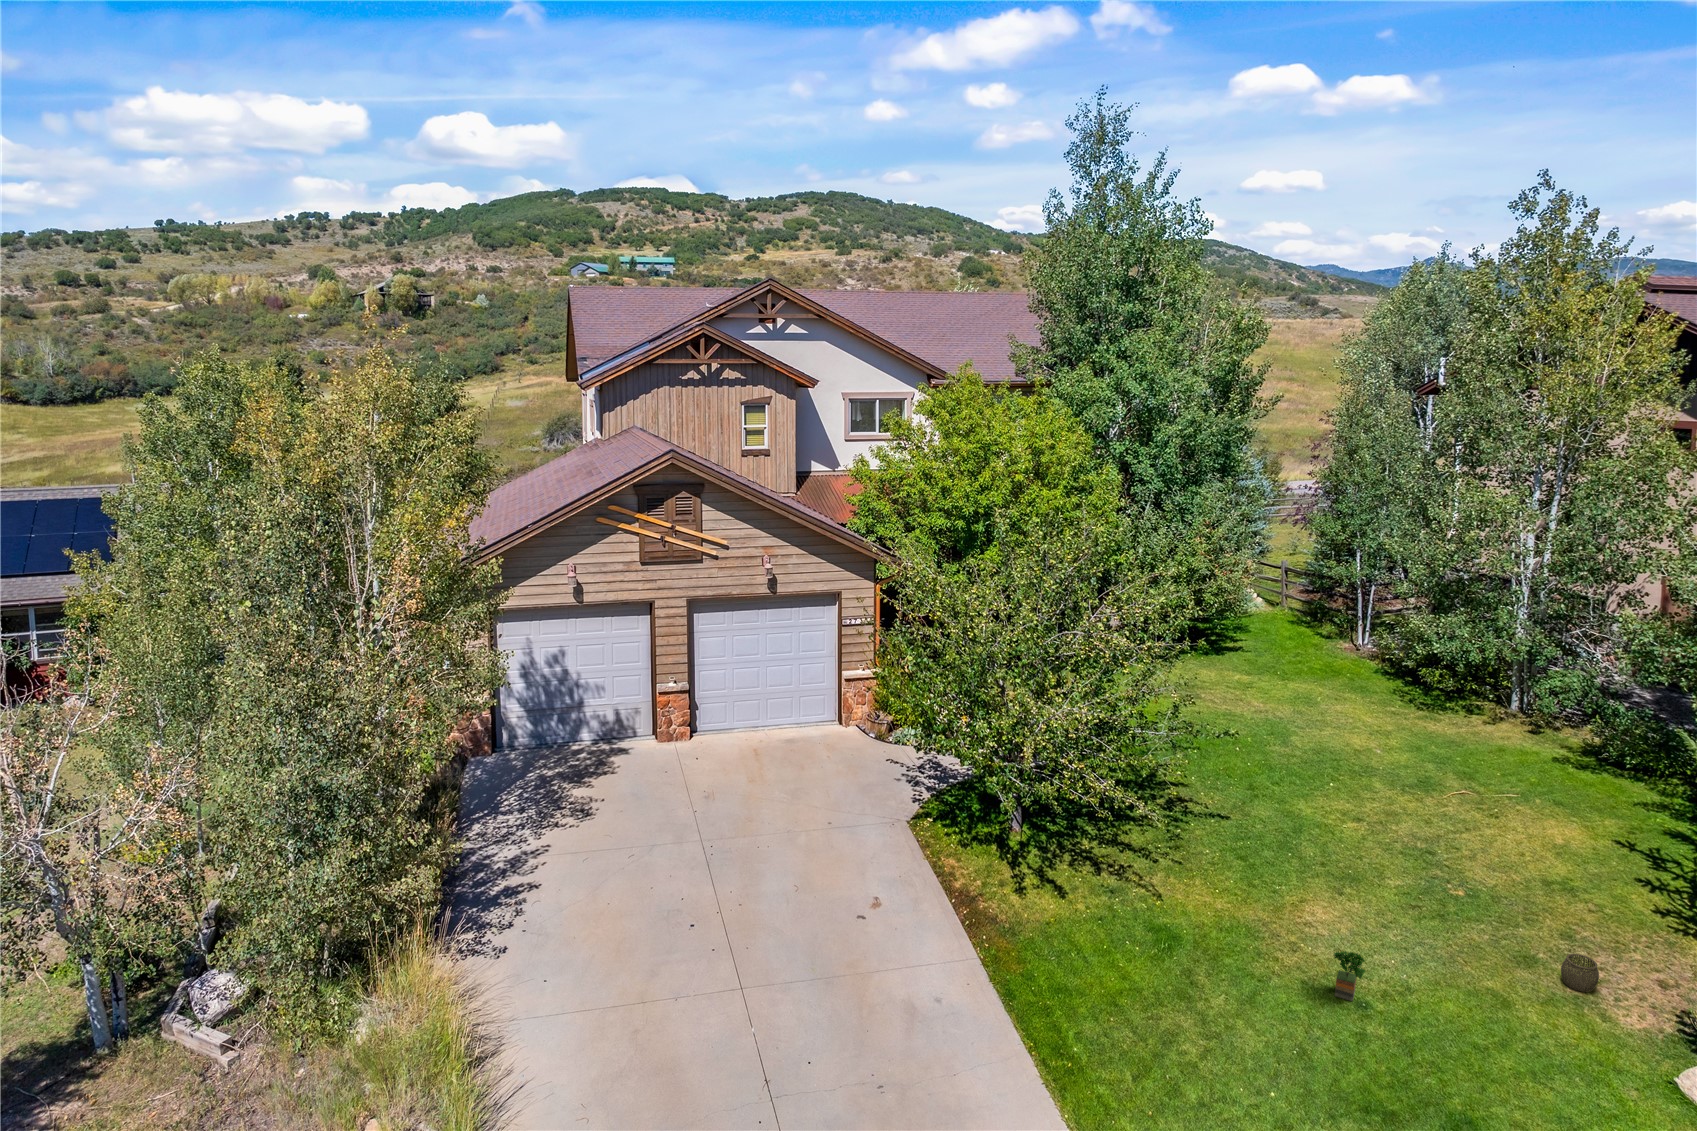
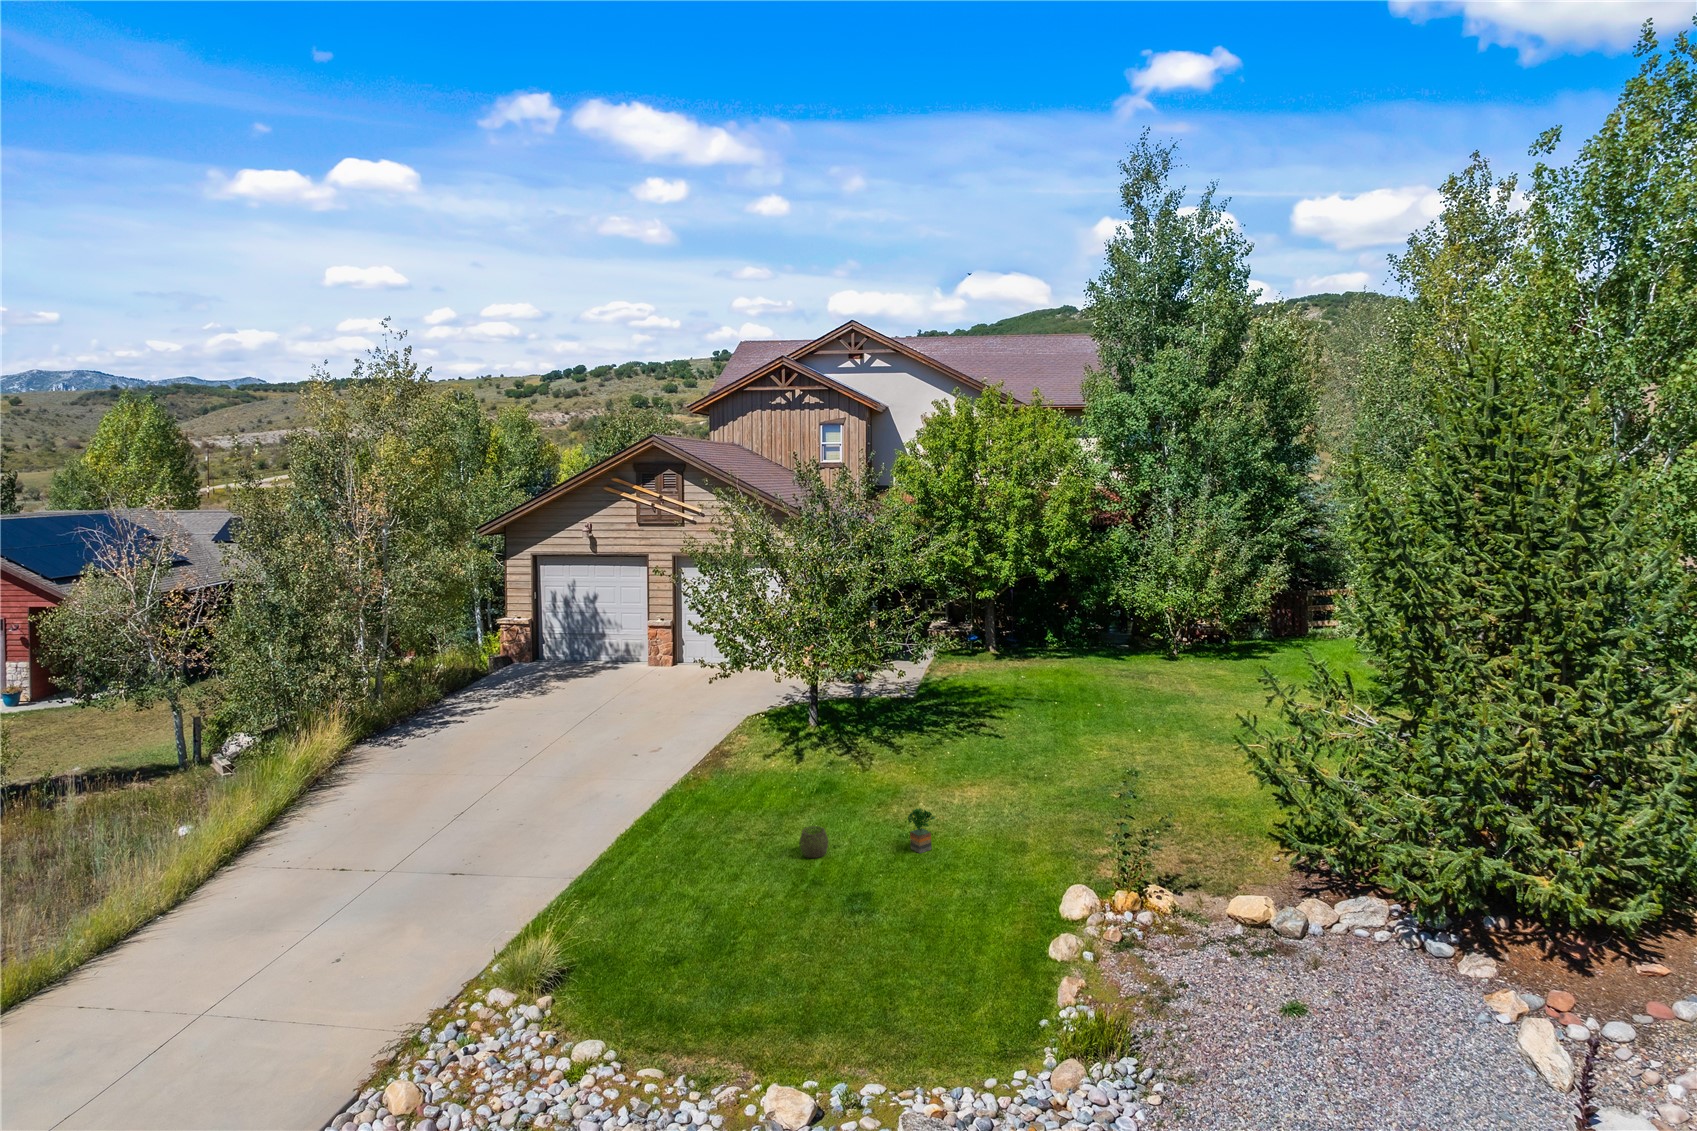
woven basket: present [1561,954,1599,992] -> present [800,826,828,858]

